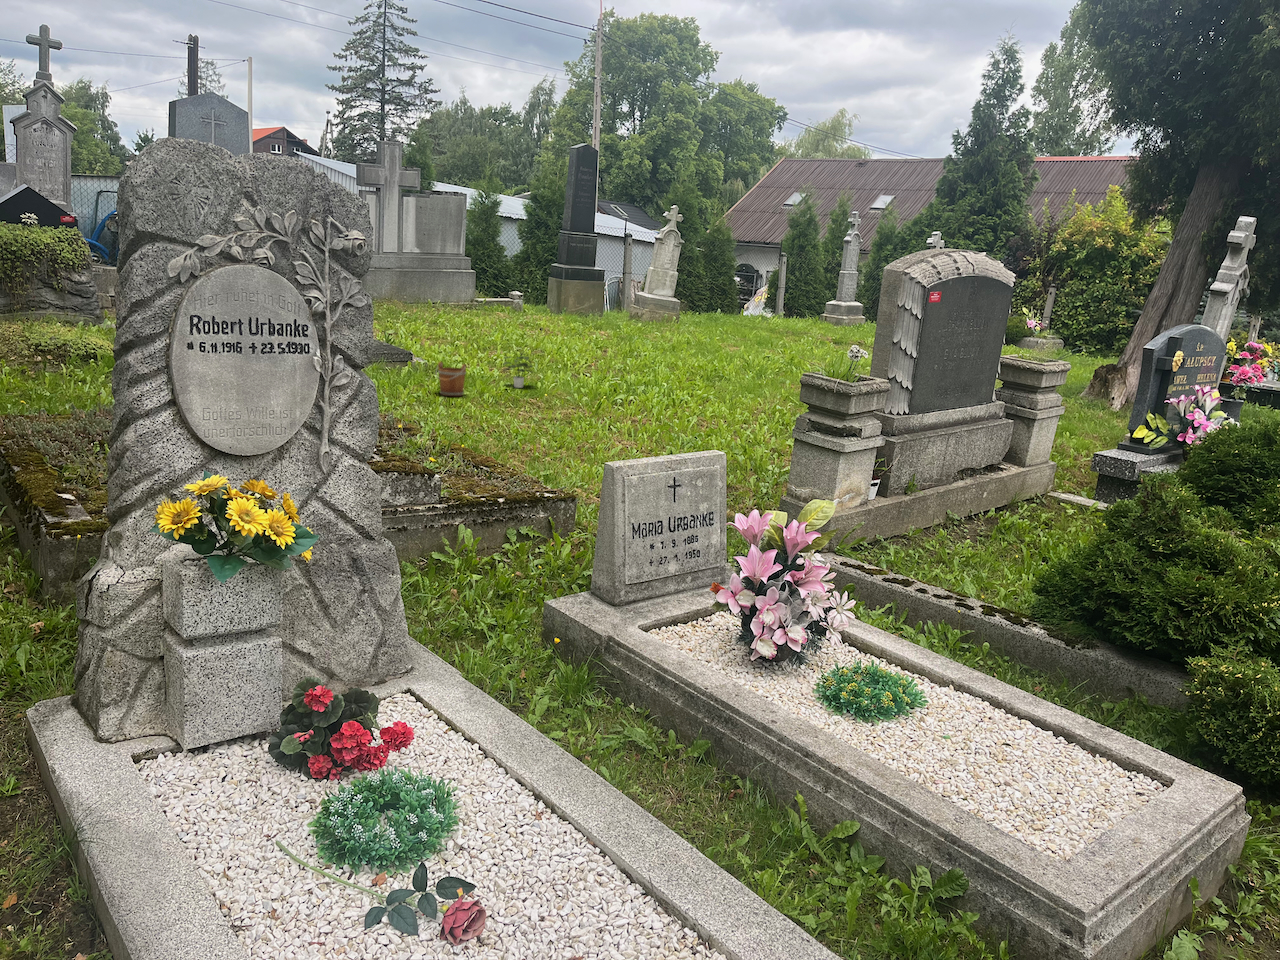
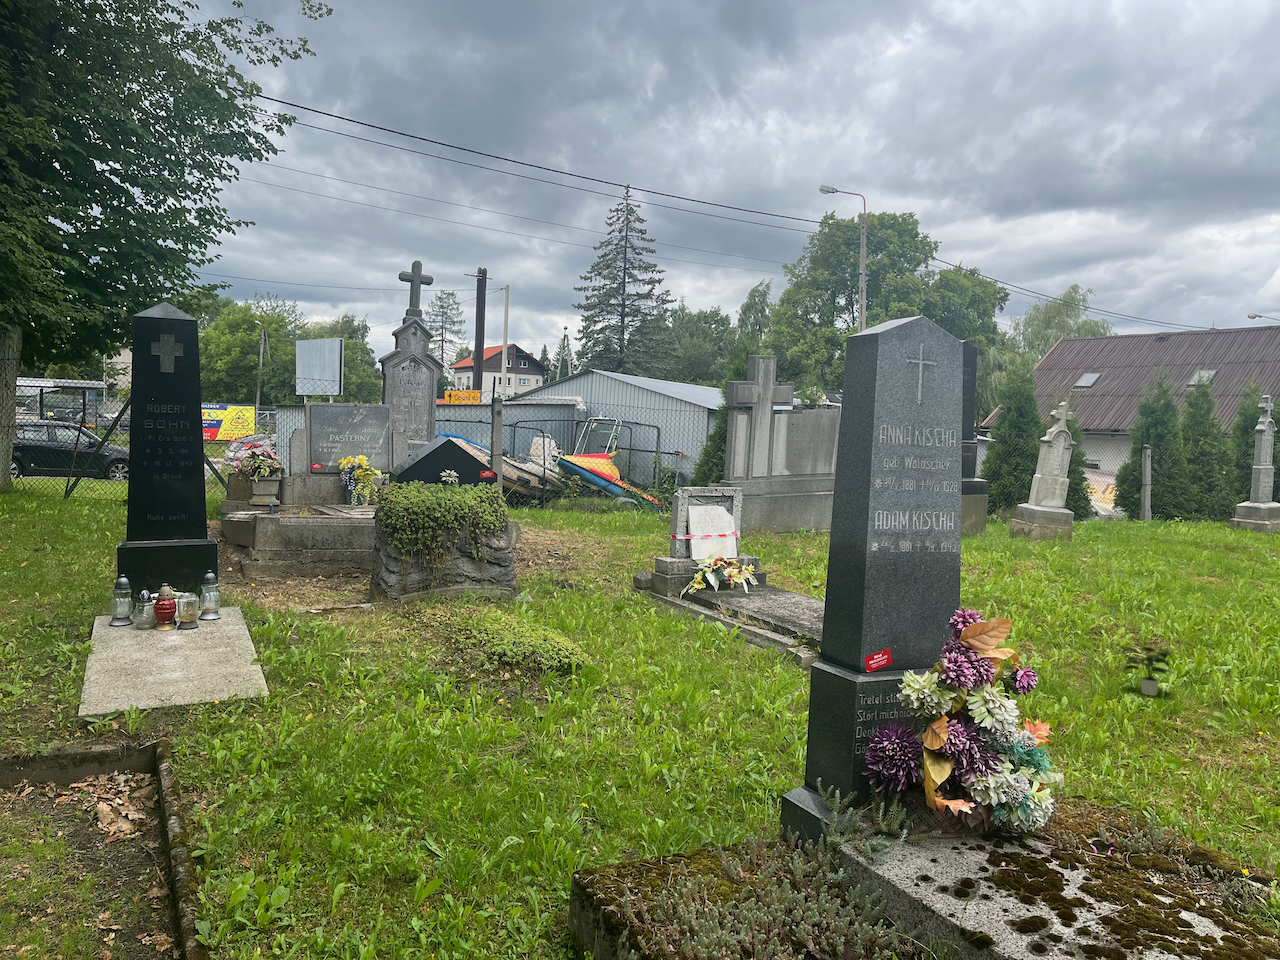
bucket: present [438,362,466,396] -> none [1073,671,1126,727]

